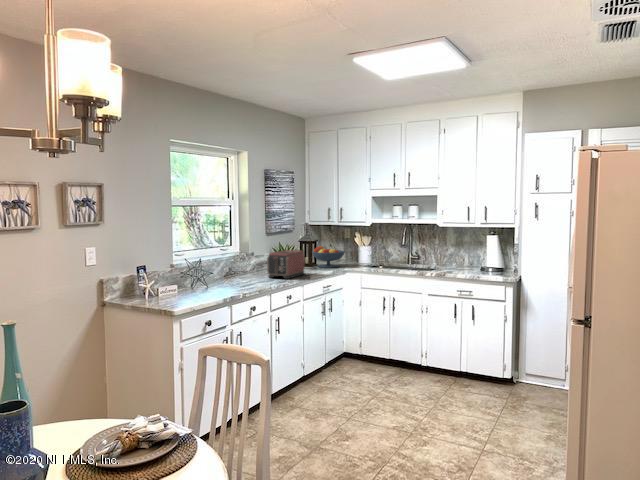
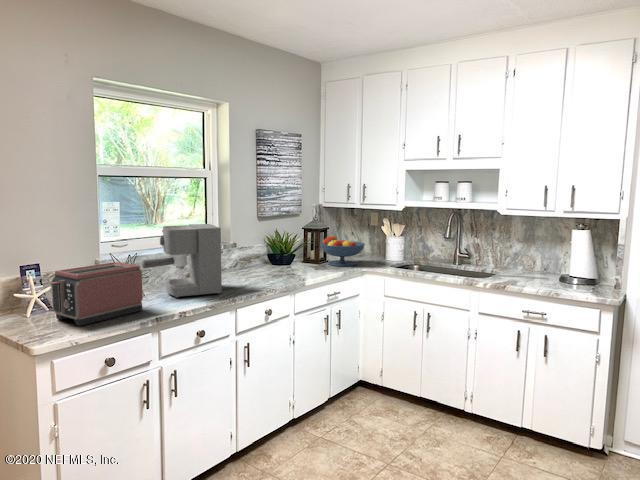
coffee maker: none [207,237,260,287] -> present [142,224,222,298]
toaster: present [267,250,305,279] -> present [50,262,143,326]

